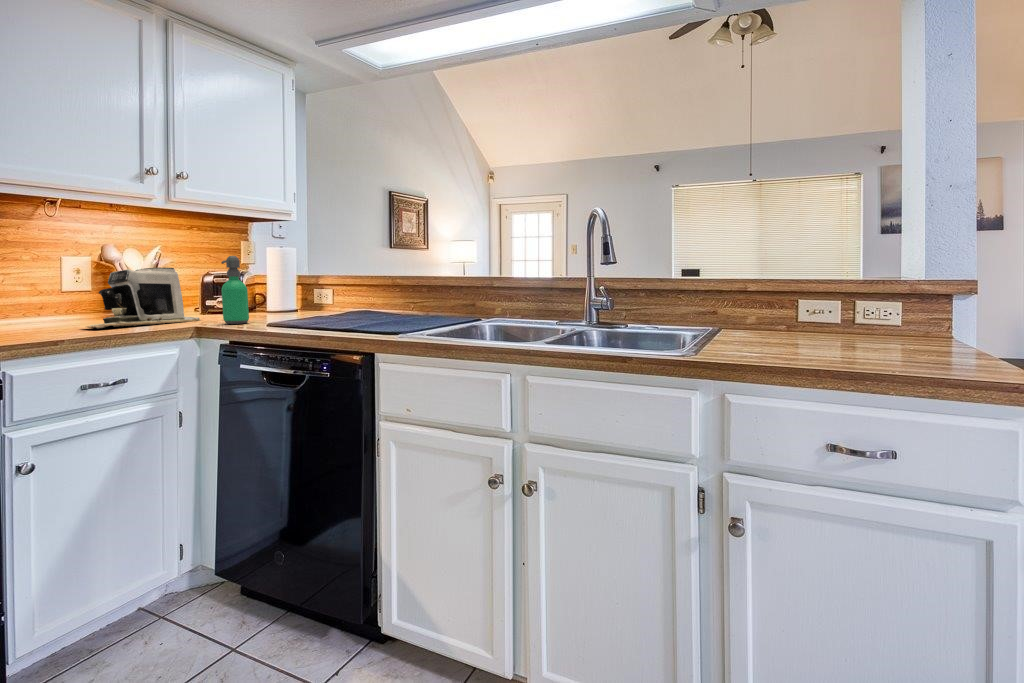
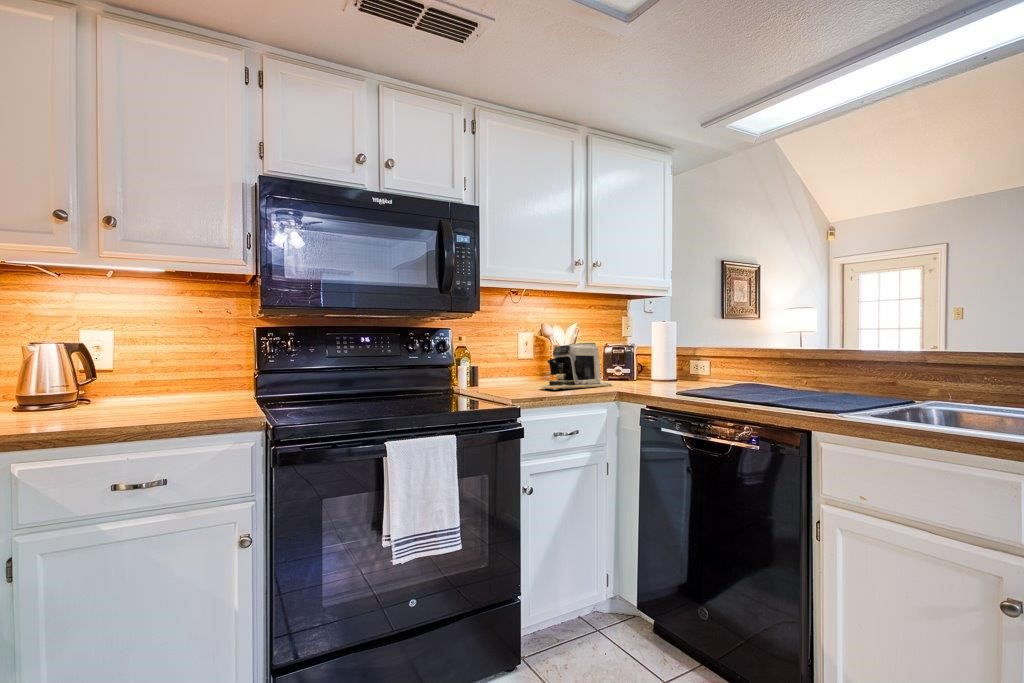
soap dispenser: present [221,256,249,324] -> none [641,335,661,392]

